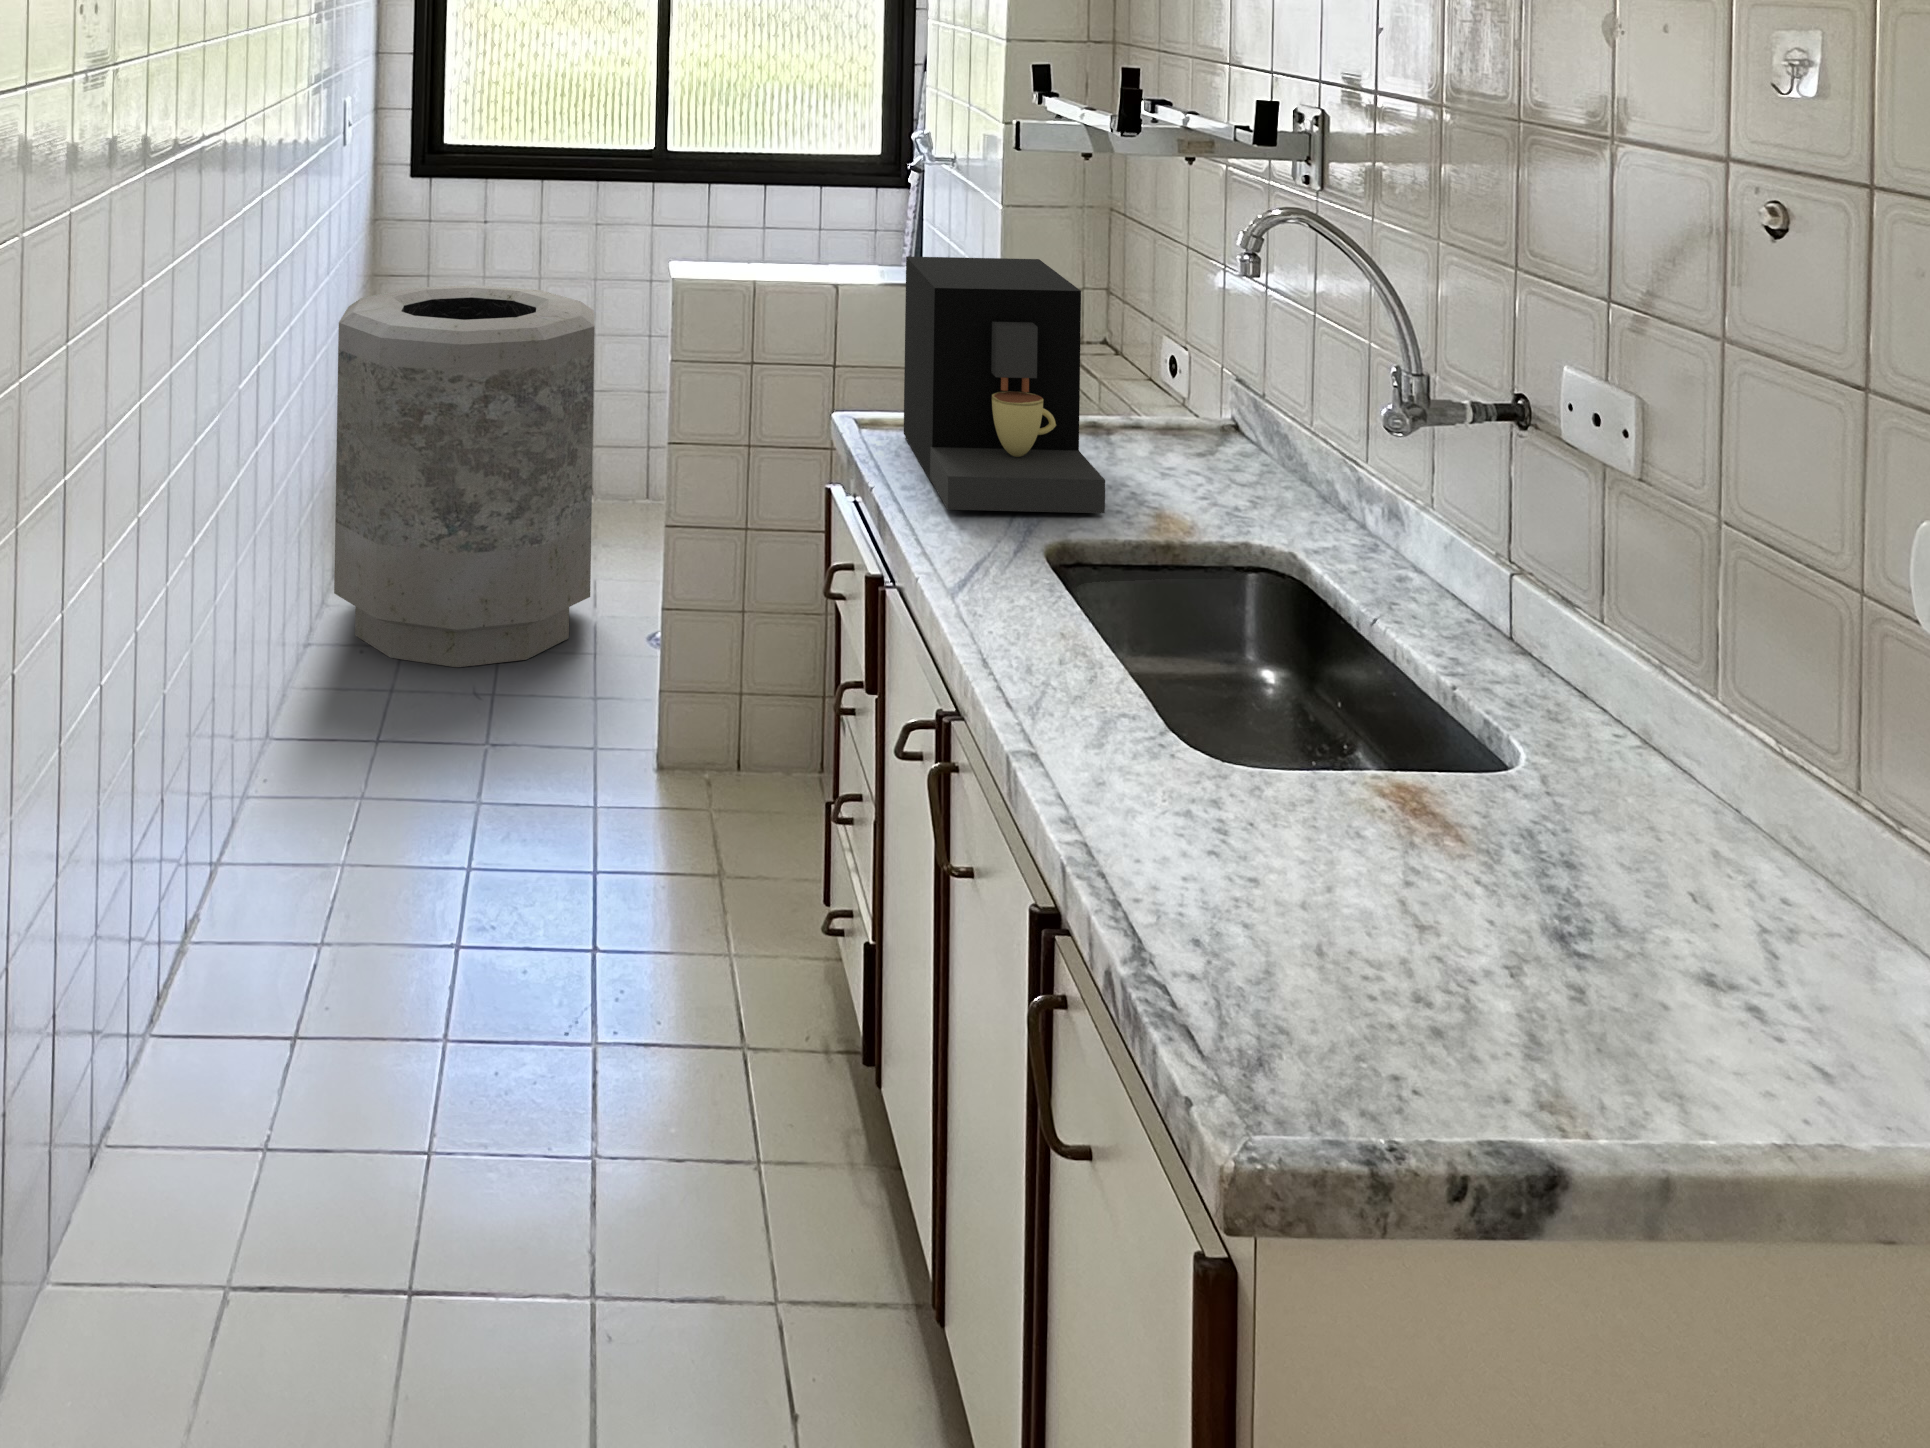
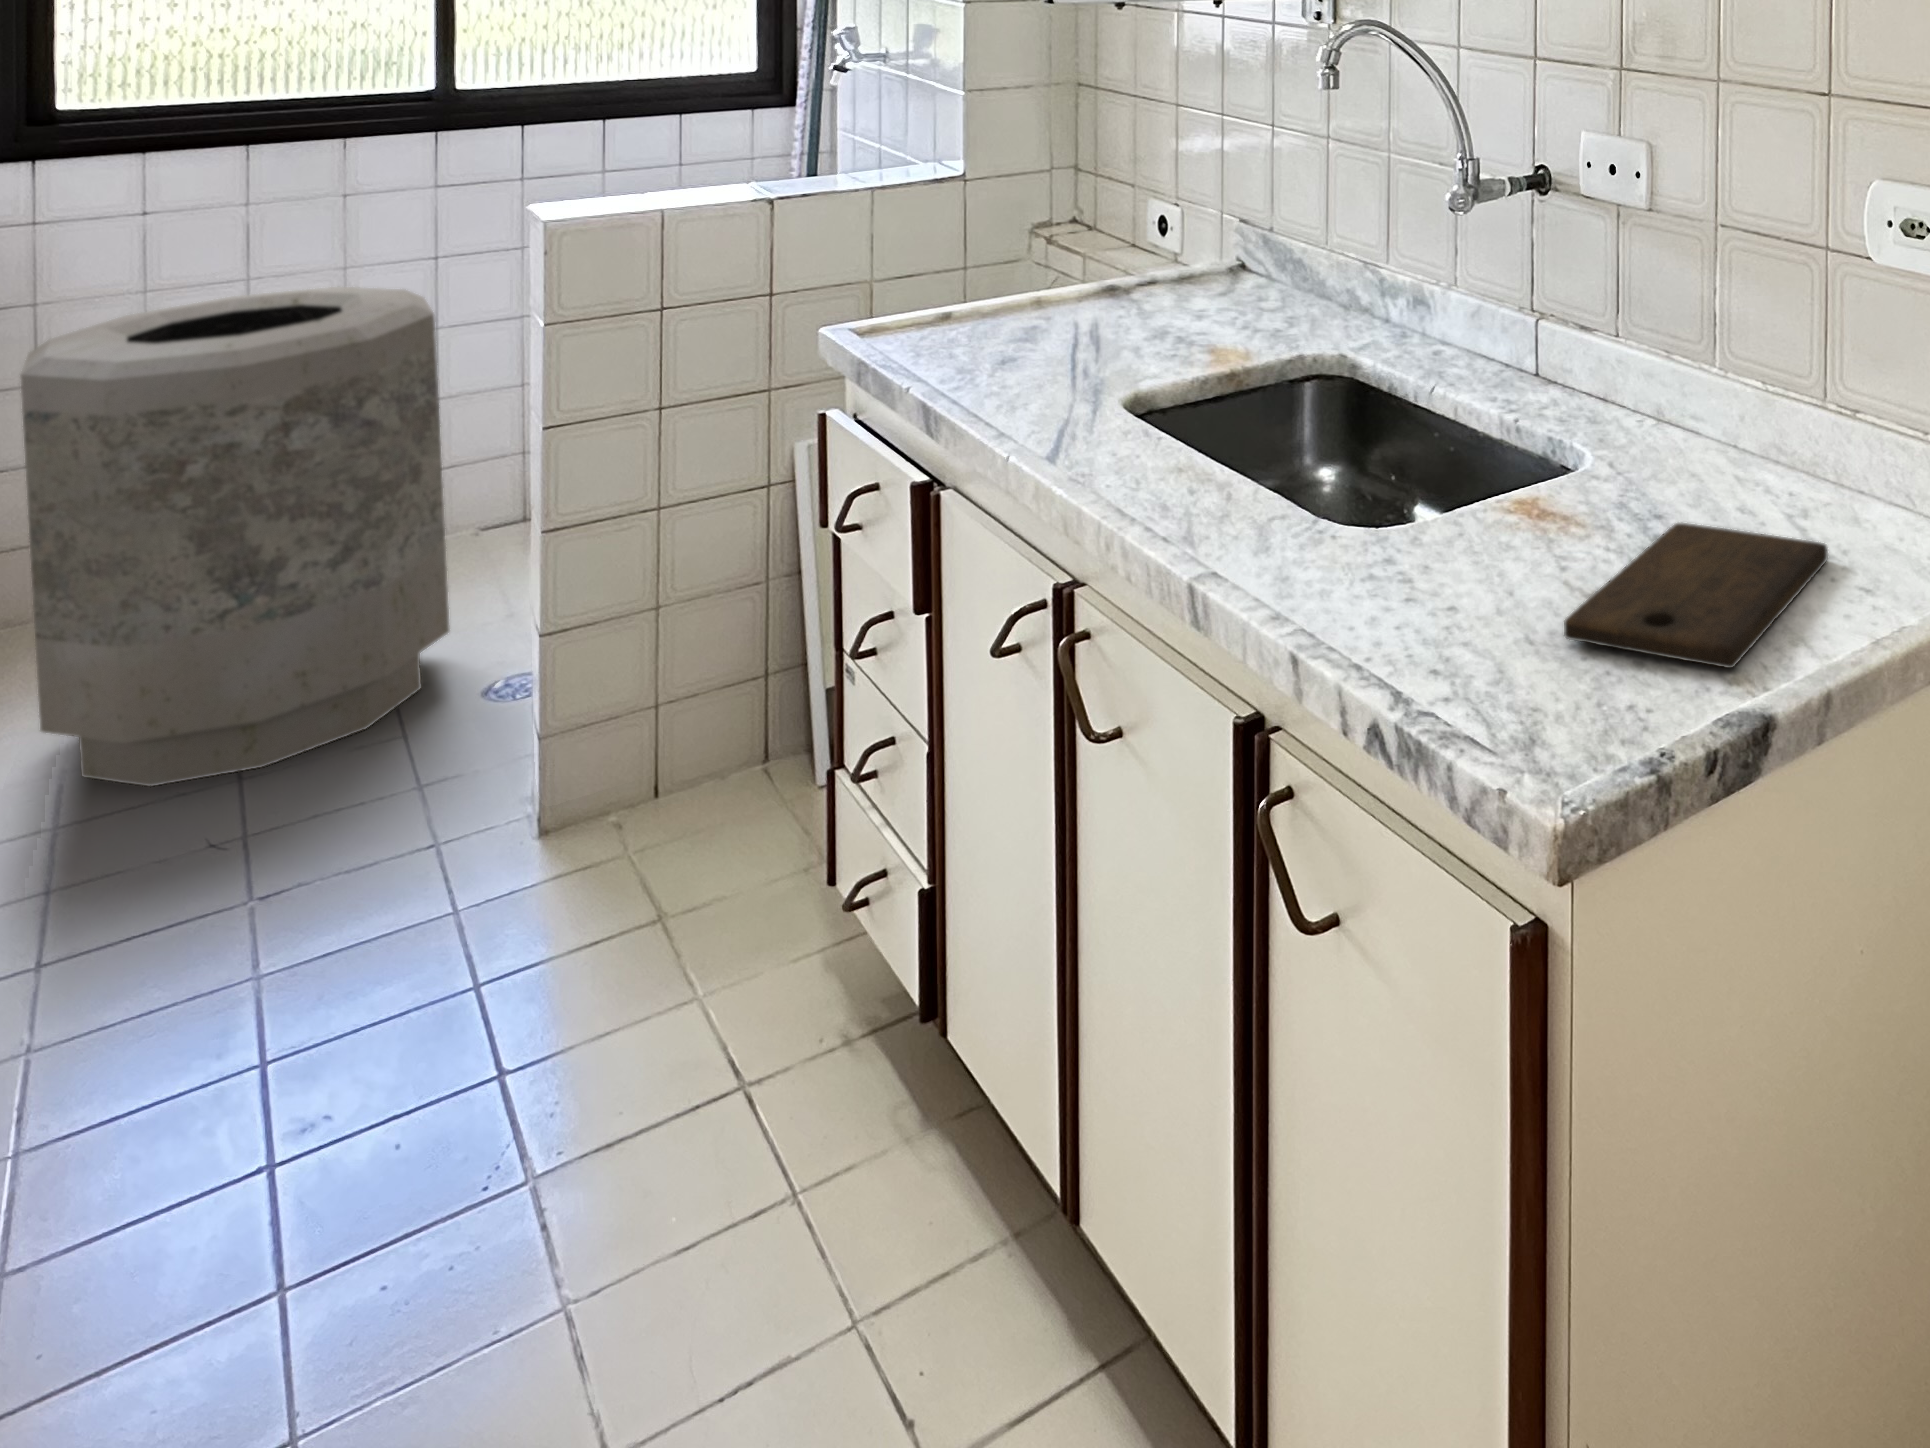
coffee maker: present [904,256,1105,513] -> none [914,134,1163,388]
cutting board: none [1354,876,1768,1080] -> present [1564,523,1828,668]

